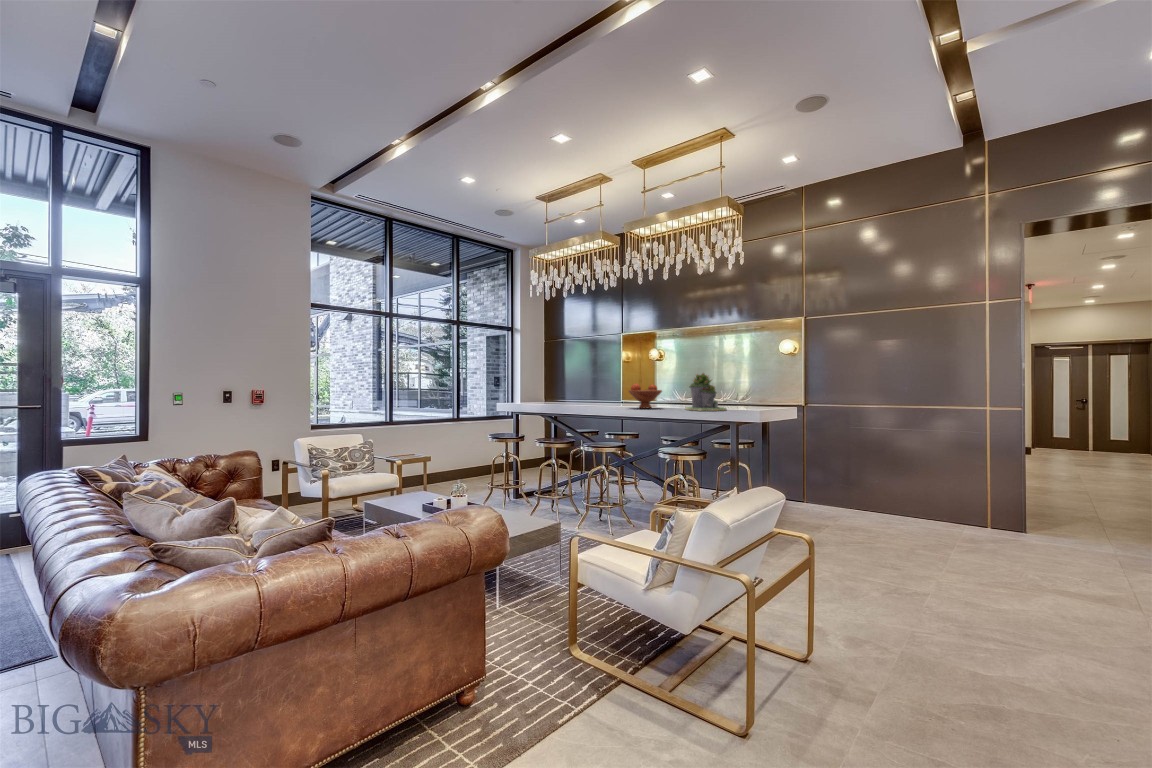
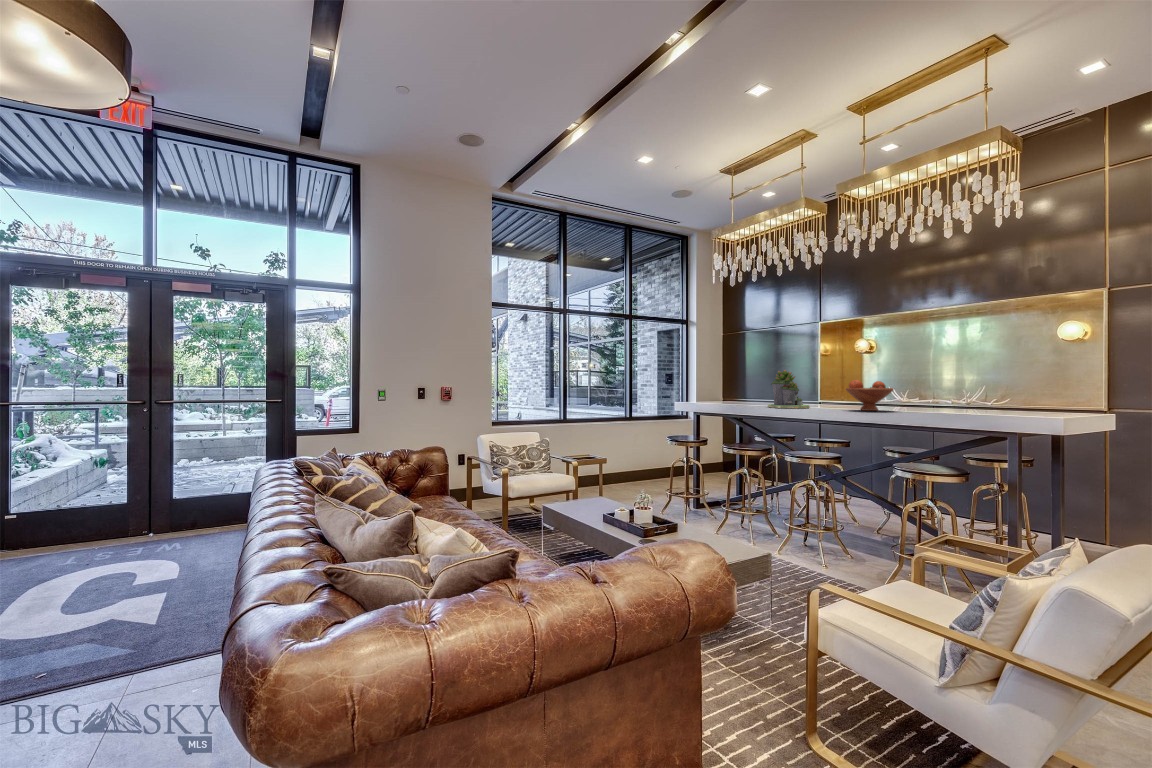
succulent planter: present [685,373,727,411] -> present [768,370,810,408]

